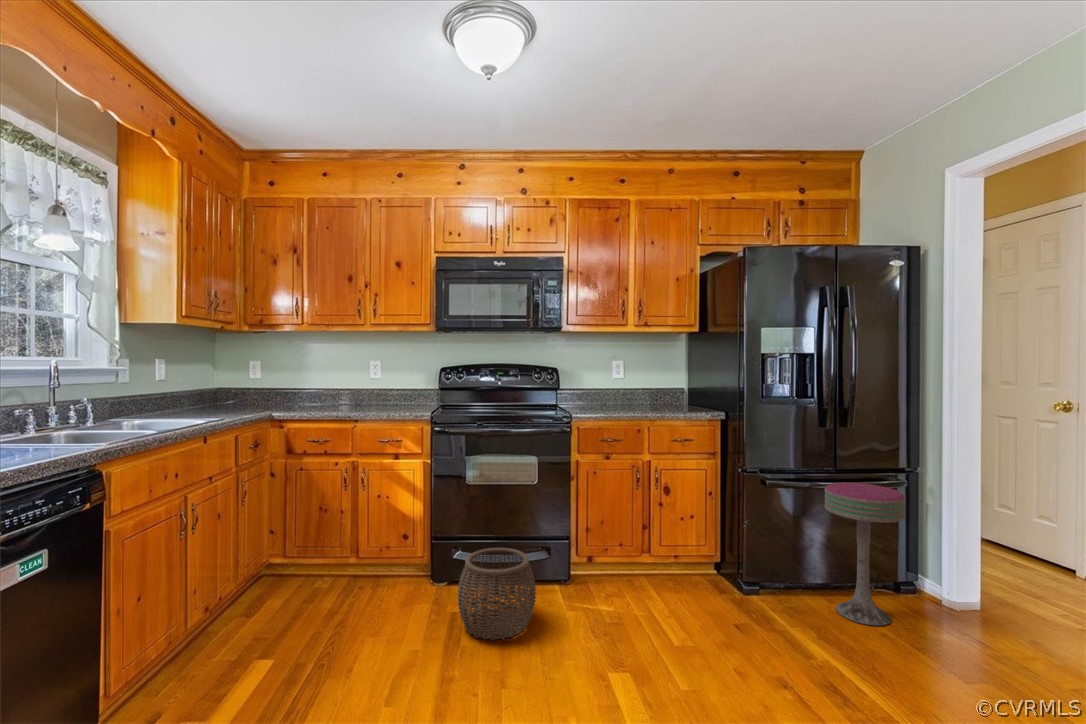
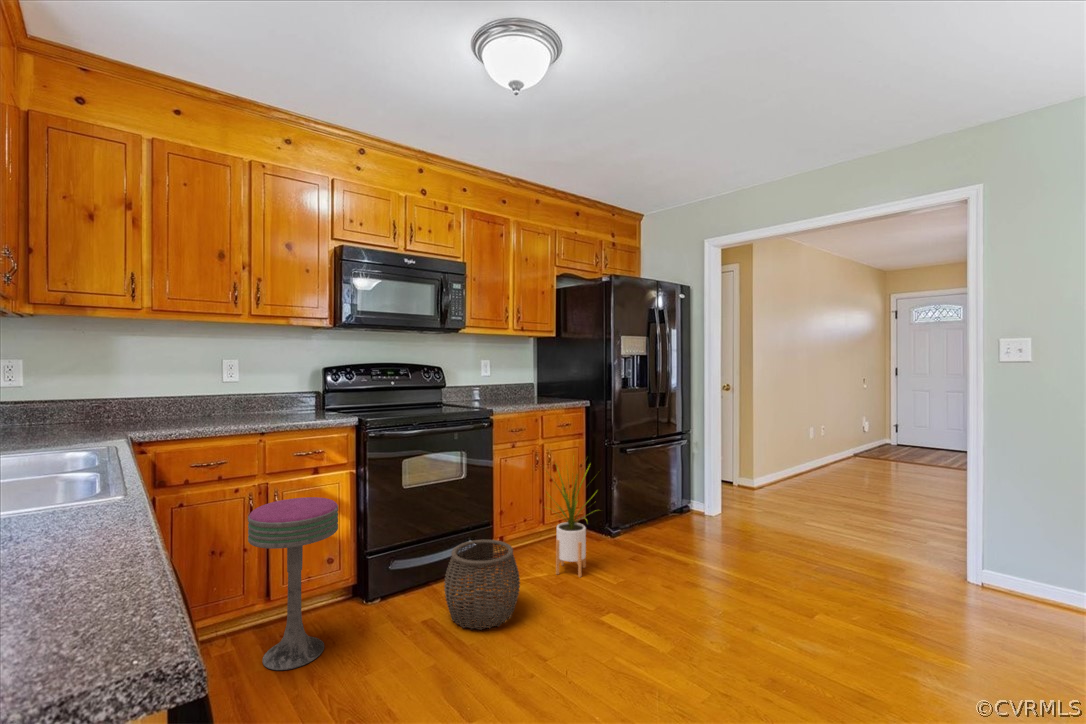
house plant: none [601,474,677,625] -> present [550,464,591,577]
bar stool: present [824,482,905,626] -> present [248,497,338,670]

